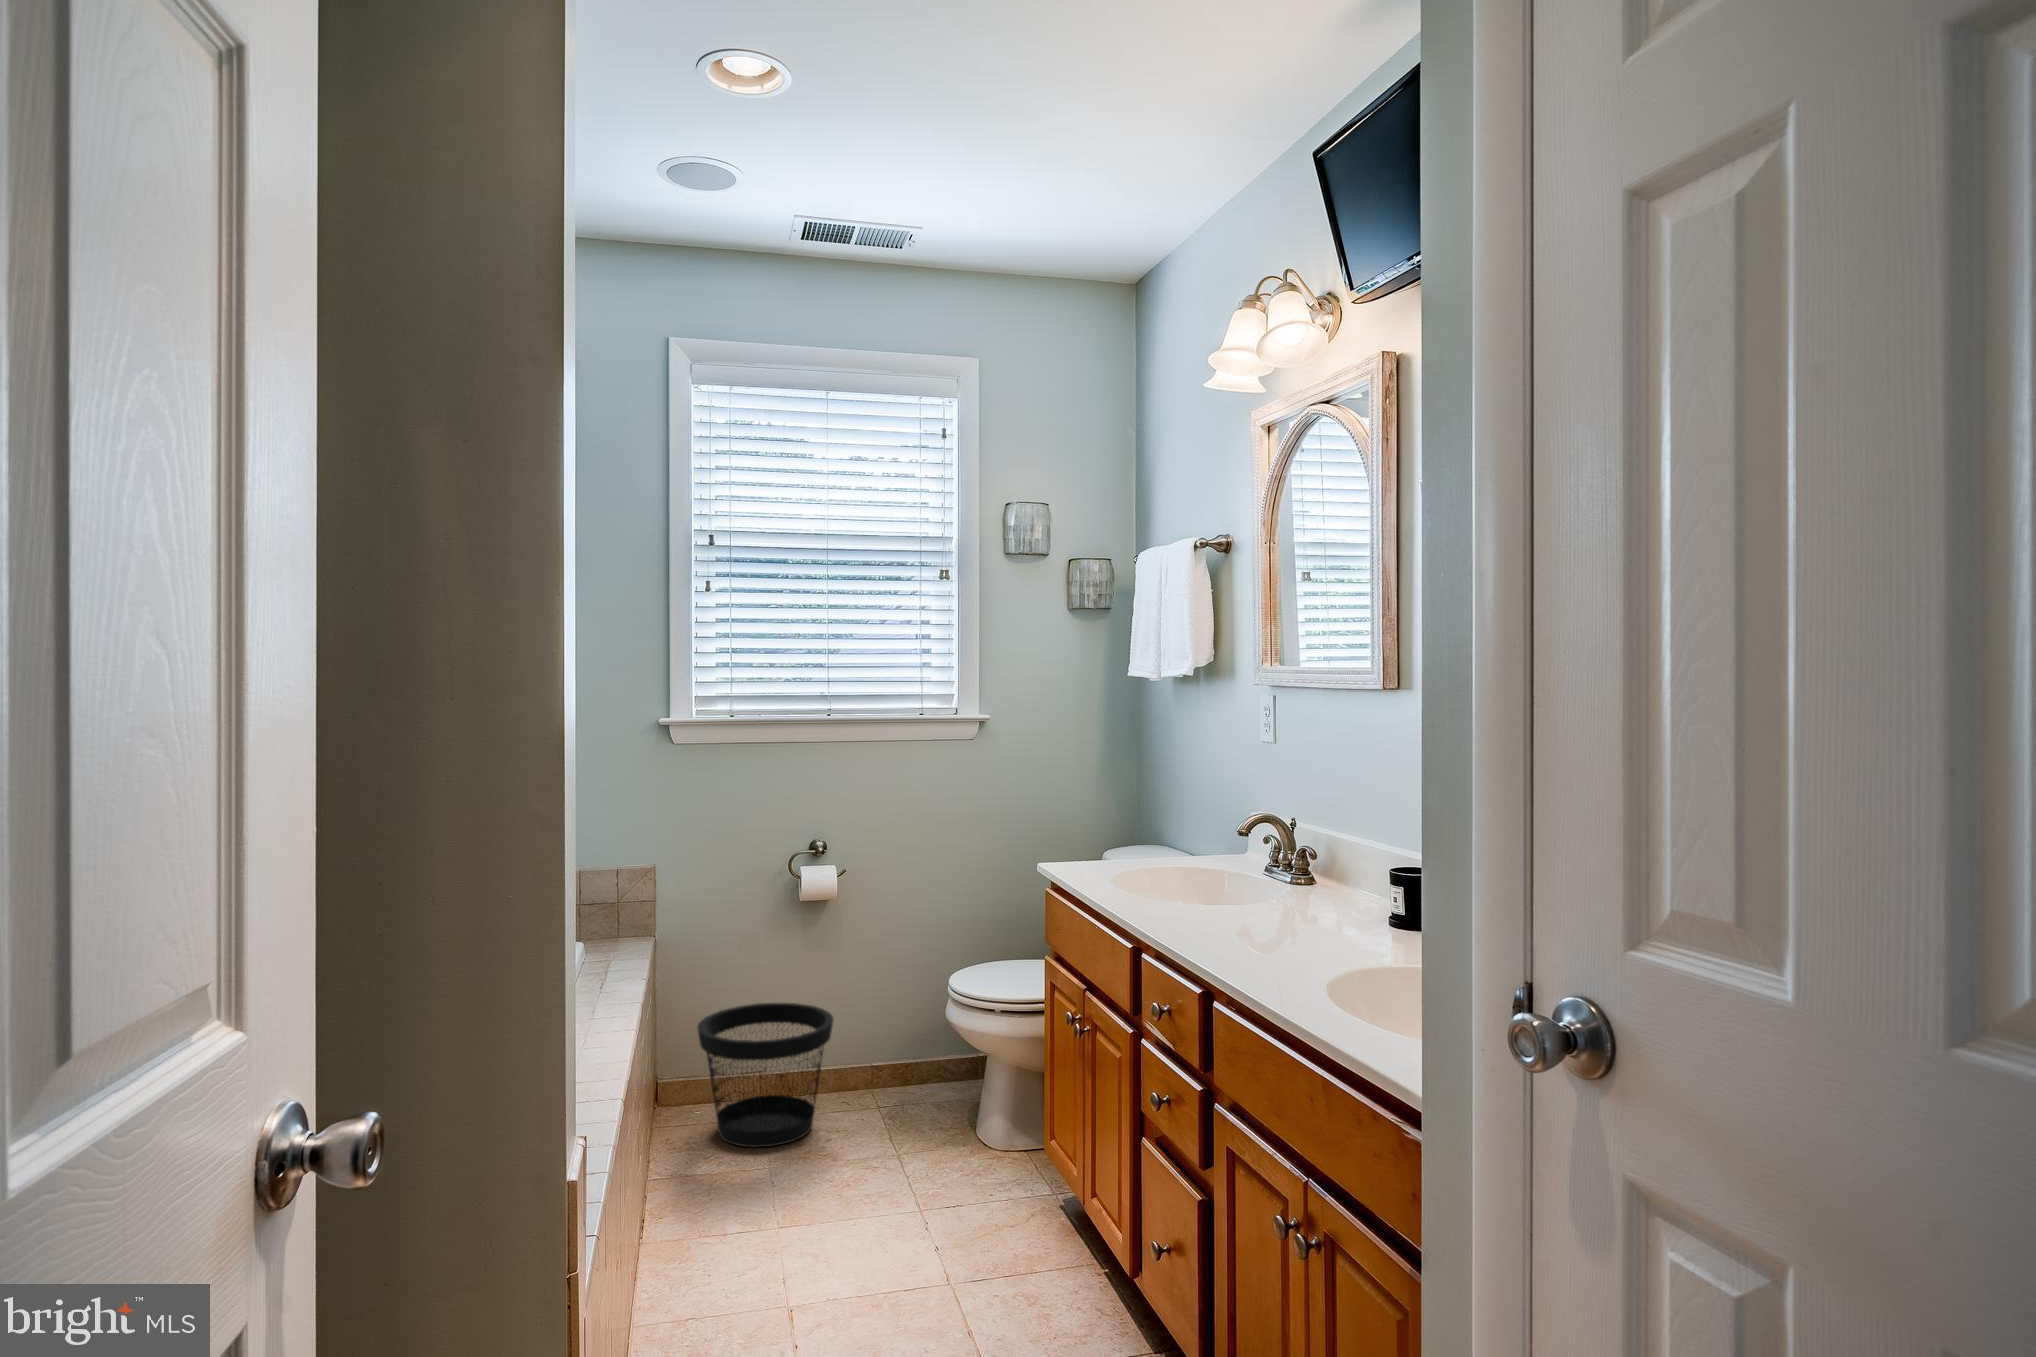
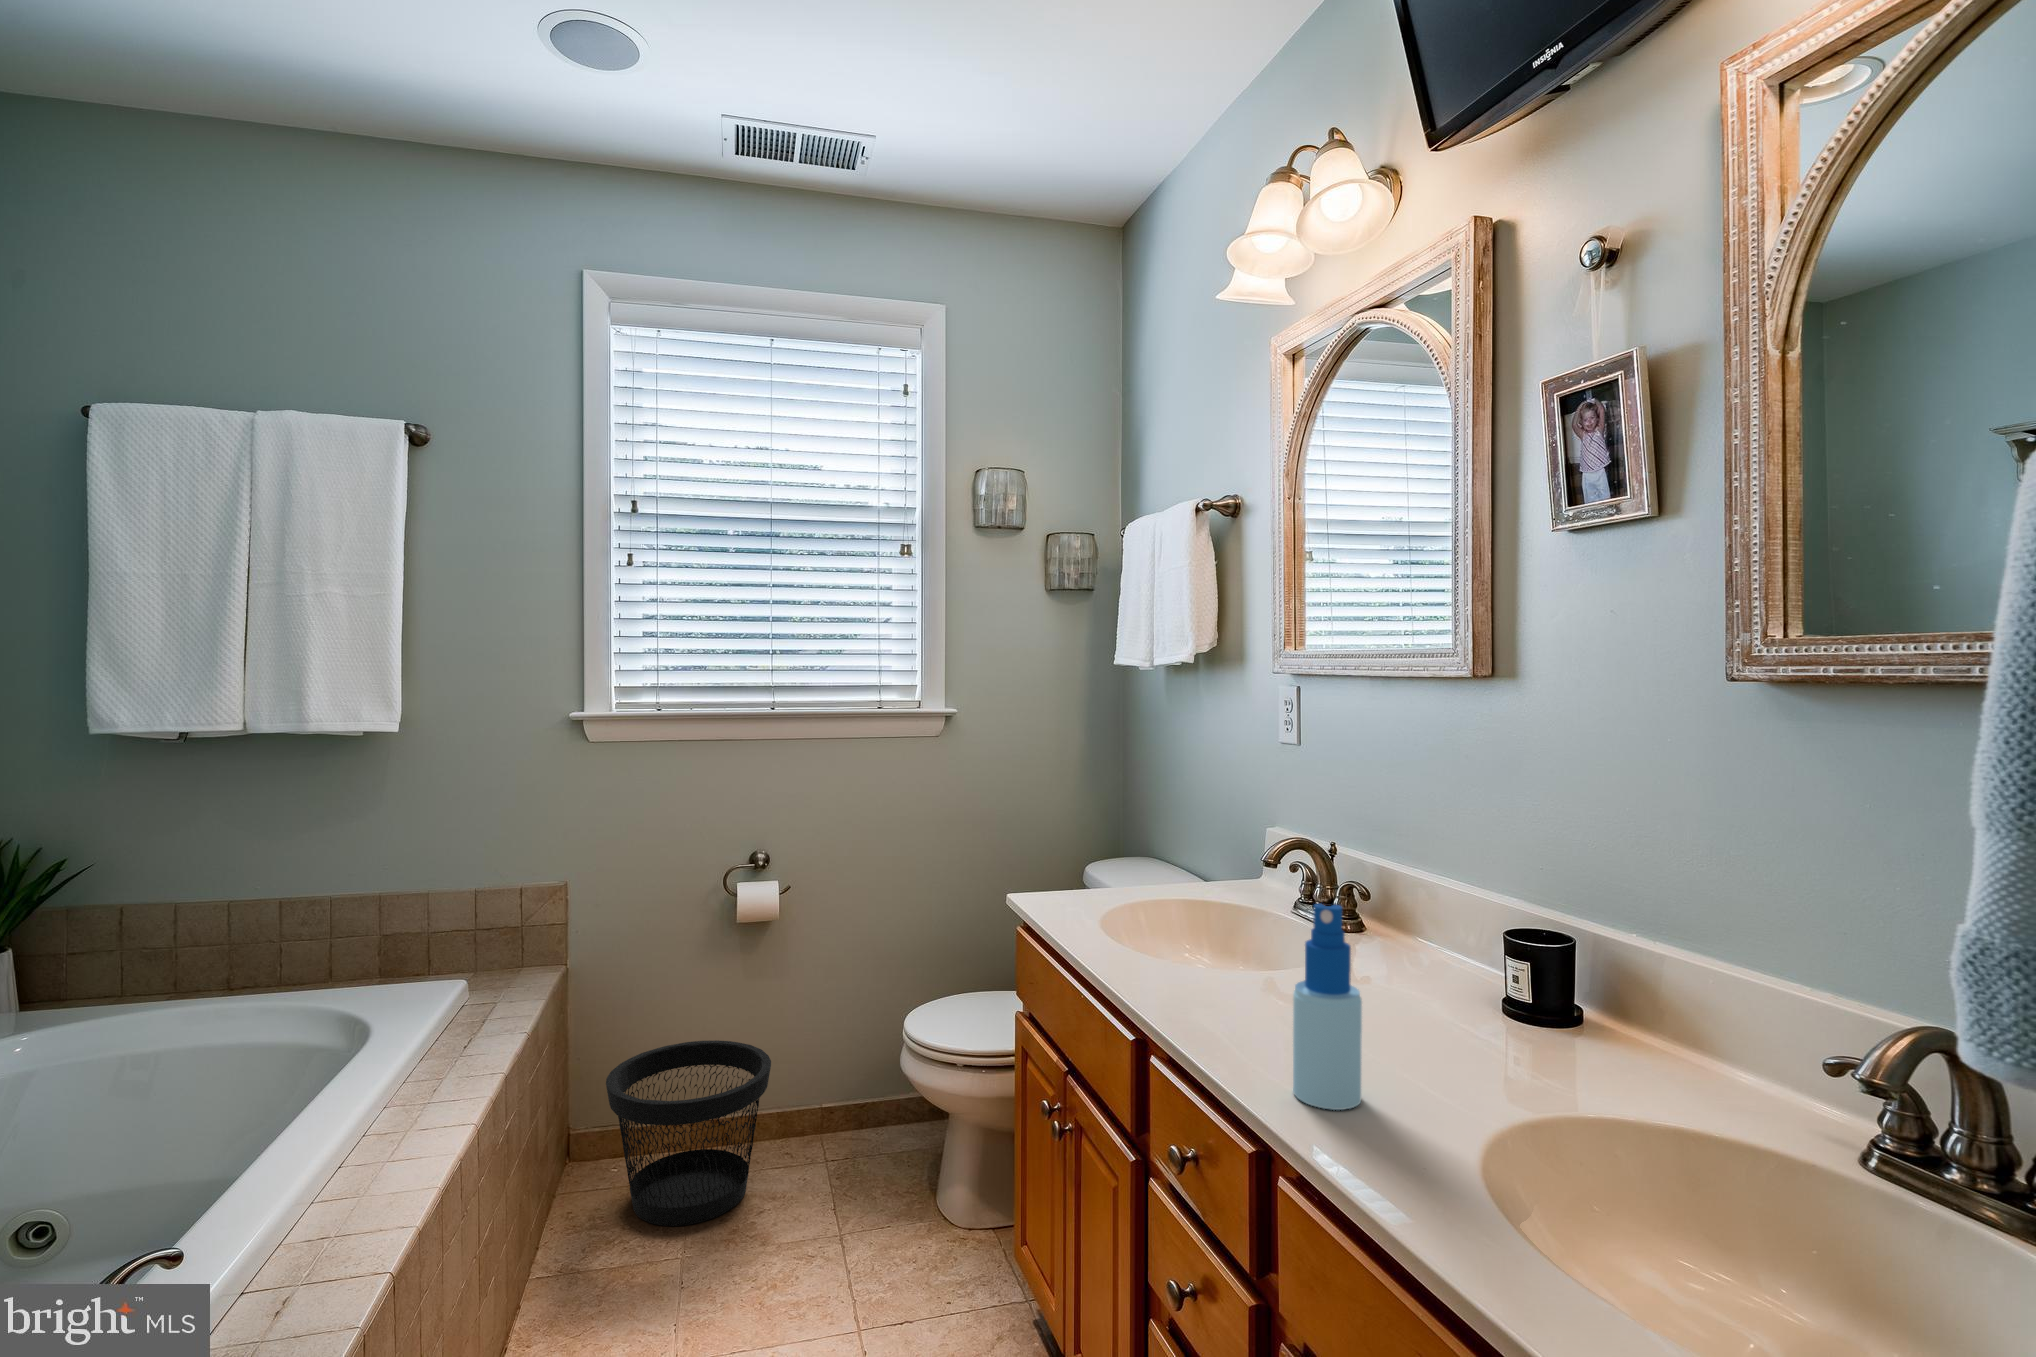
spray bottle: none [1228,835,1270,961] -> present [1293,903,1362,1110]

